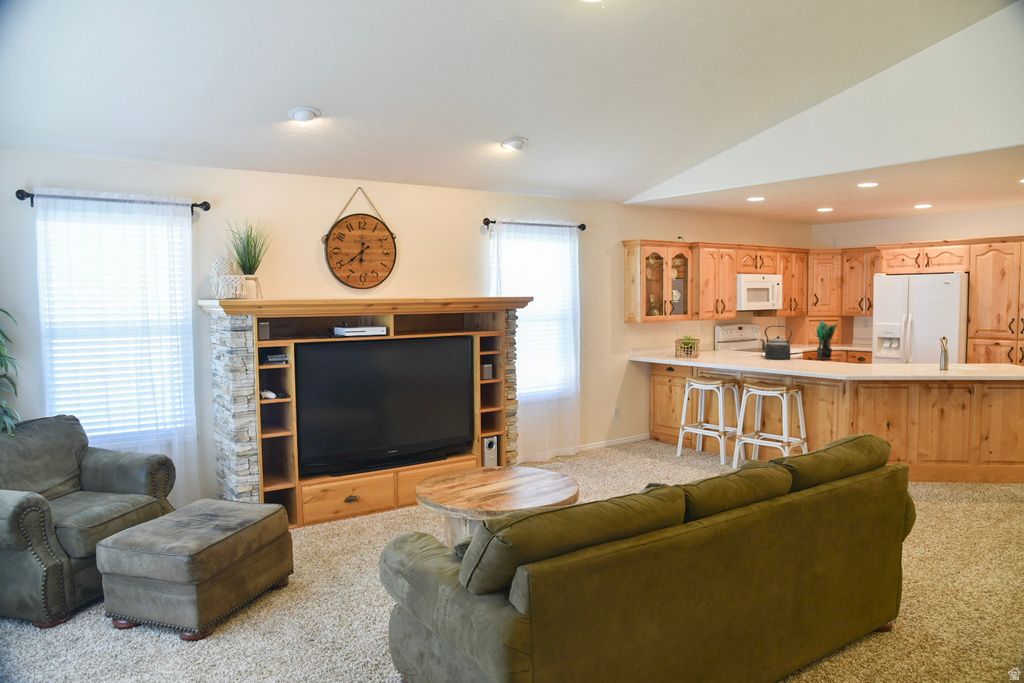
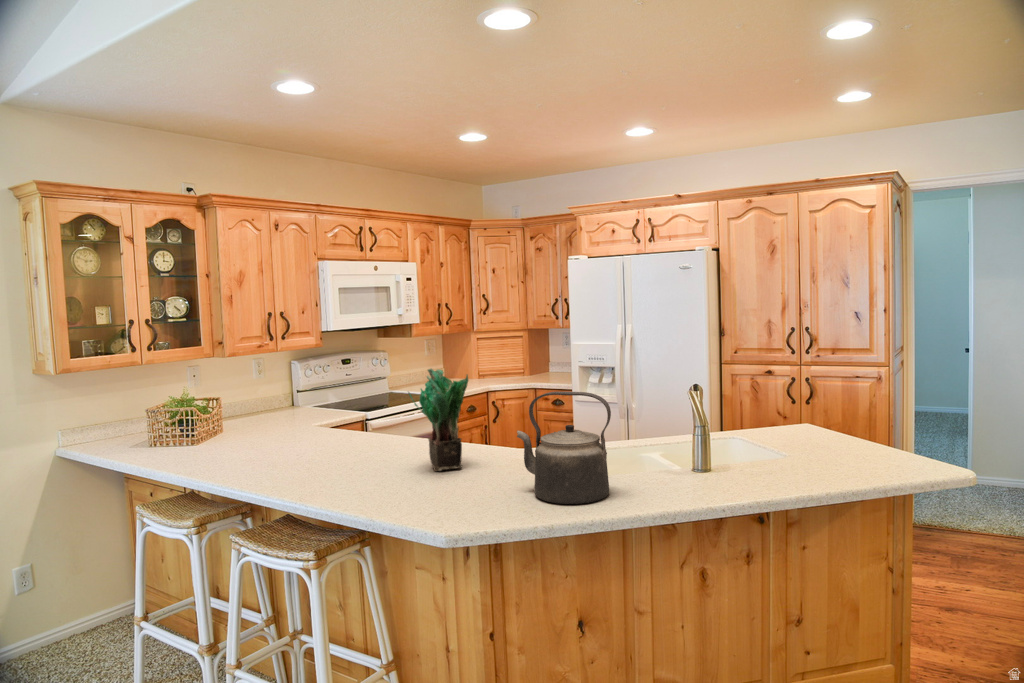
kettle: present [760,326,792,360] -> present [517,392,611,504]

